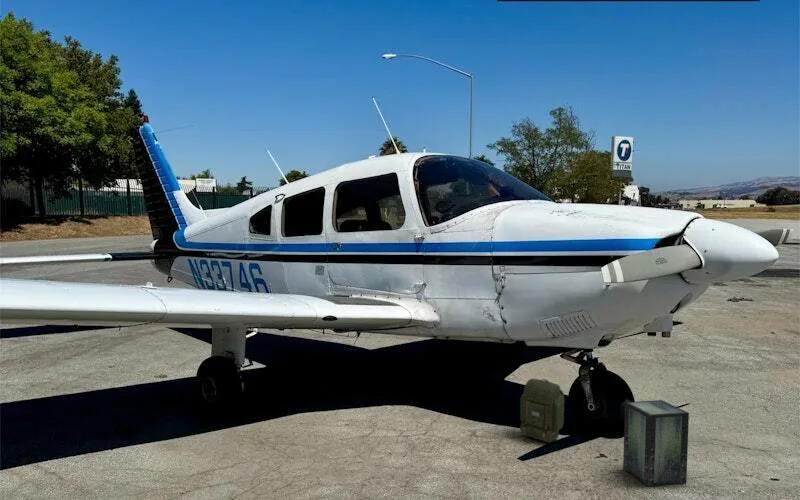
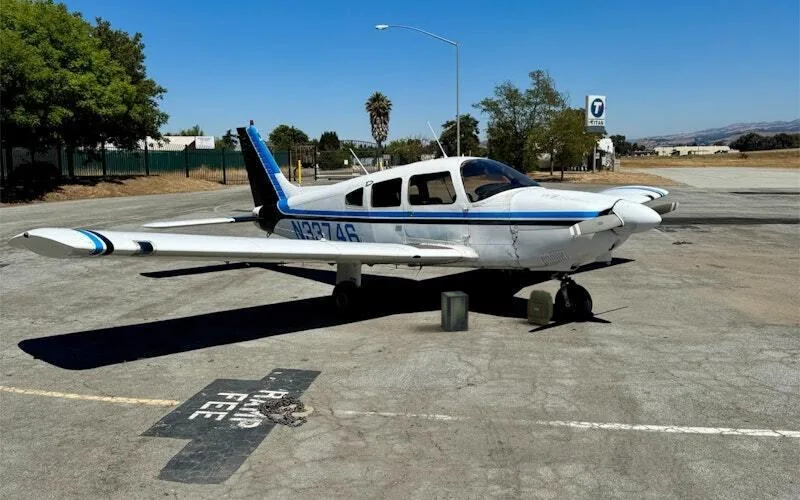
storage box: present [623,400,689,486] -> present [441,291,469,332]

